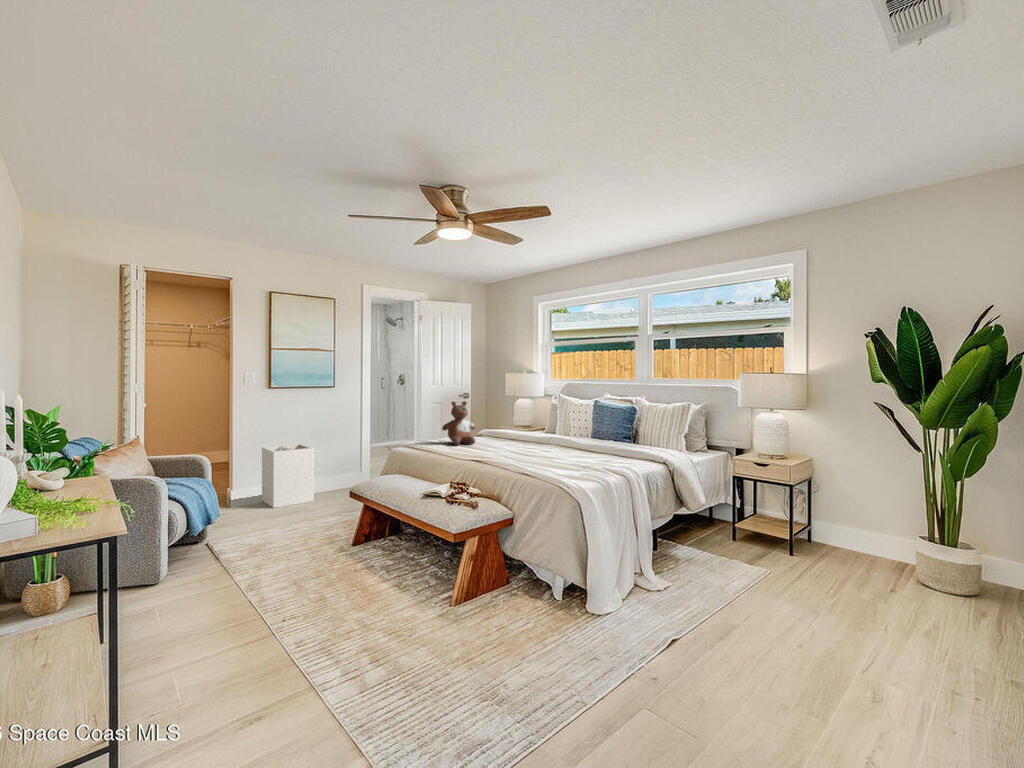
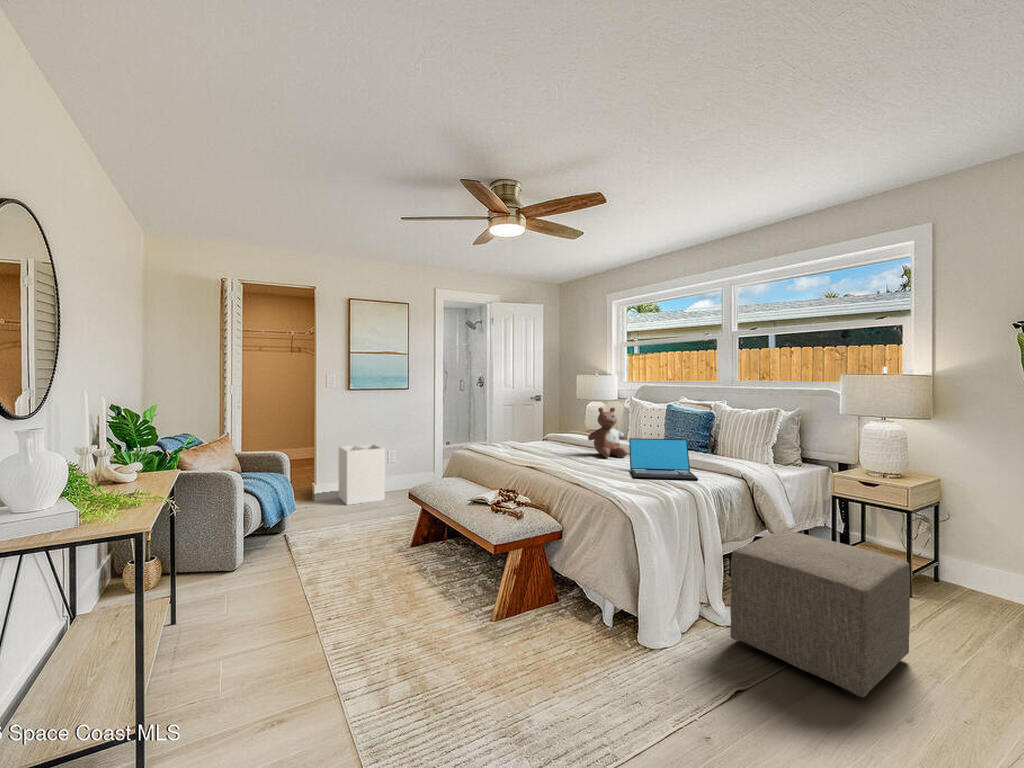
stuffed bear: present [442,401,475,445] -> present [588,407,627,458]
laptop: none [567,430,630,466] -> present [629,438,698,480]
ottoman: none [664,505,800,635] -> present [730,531,910,697]

